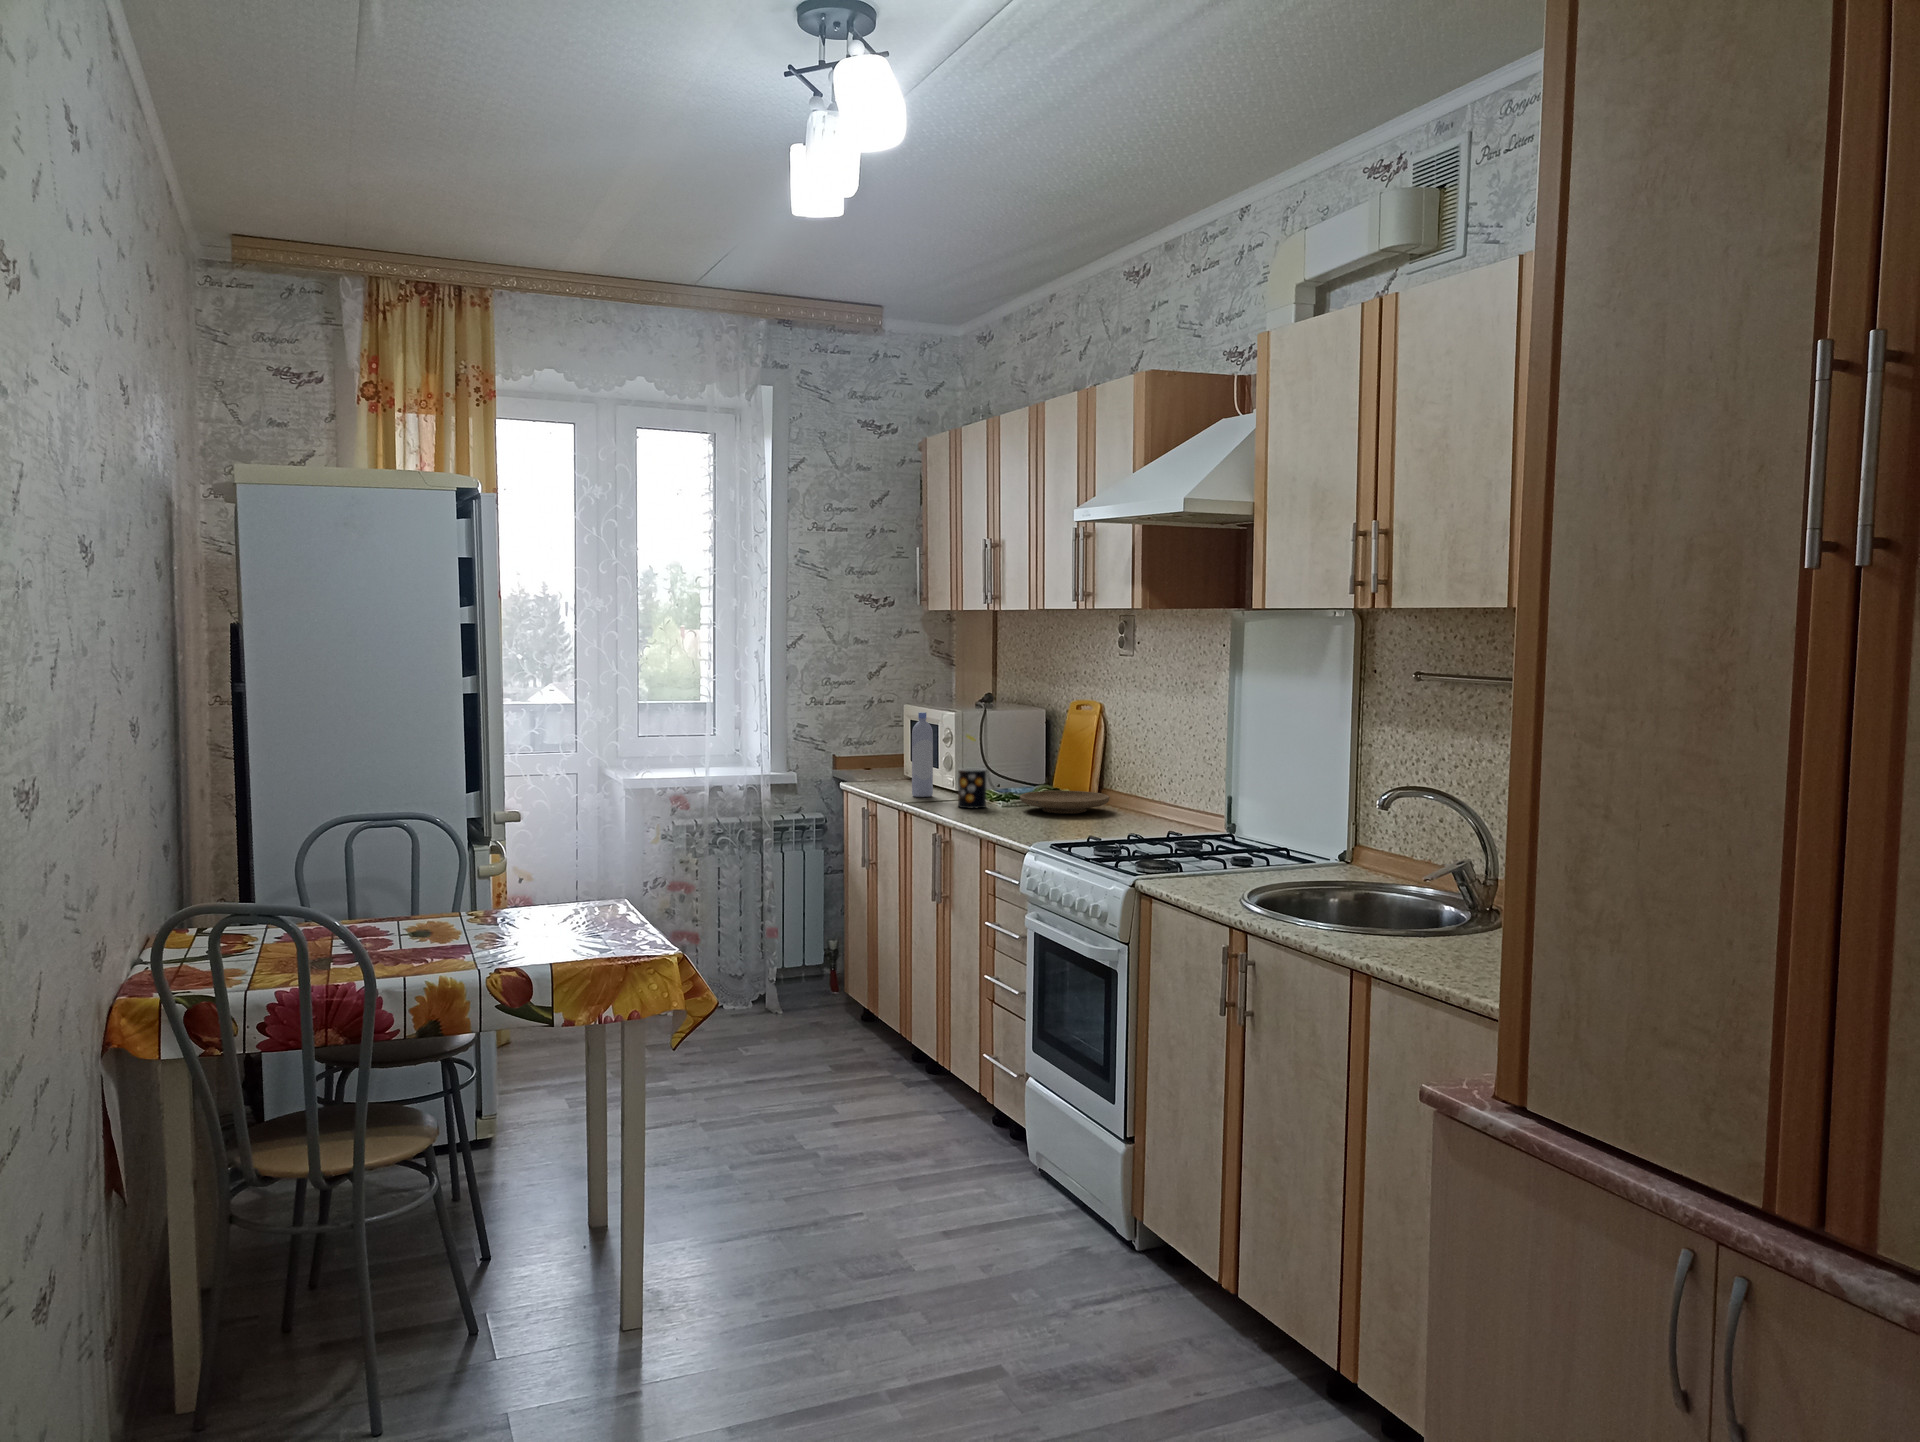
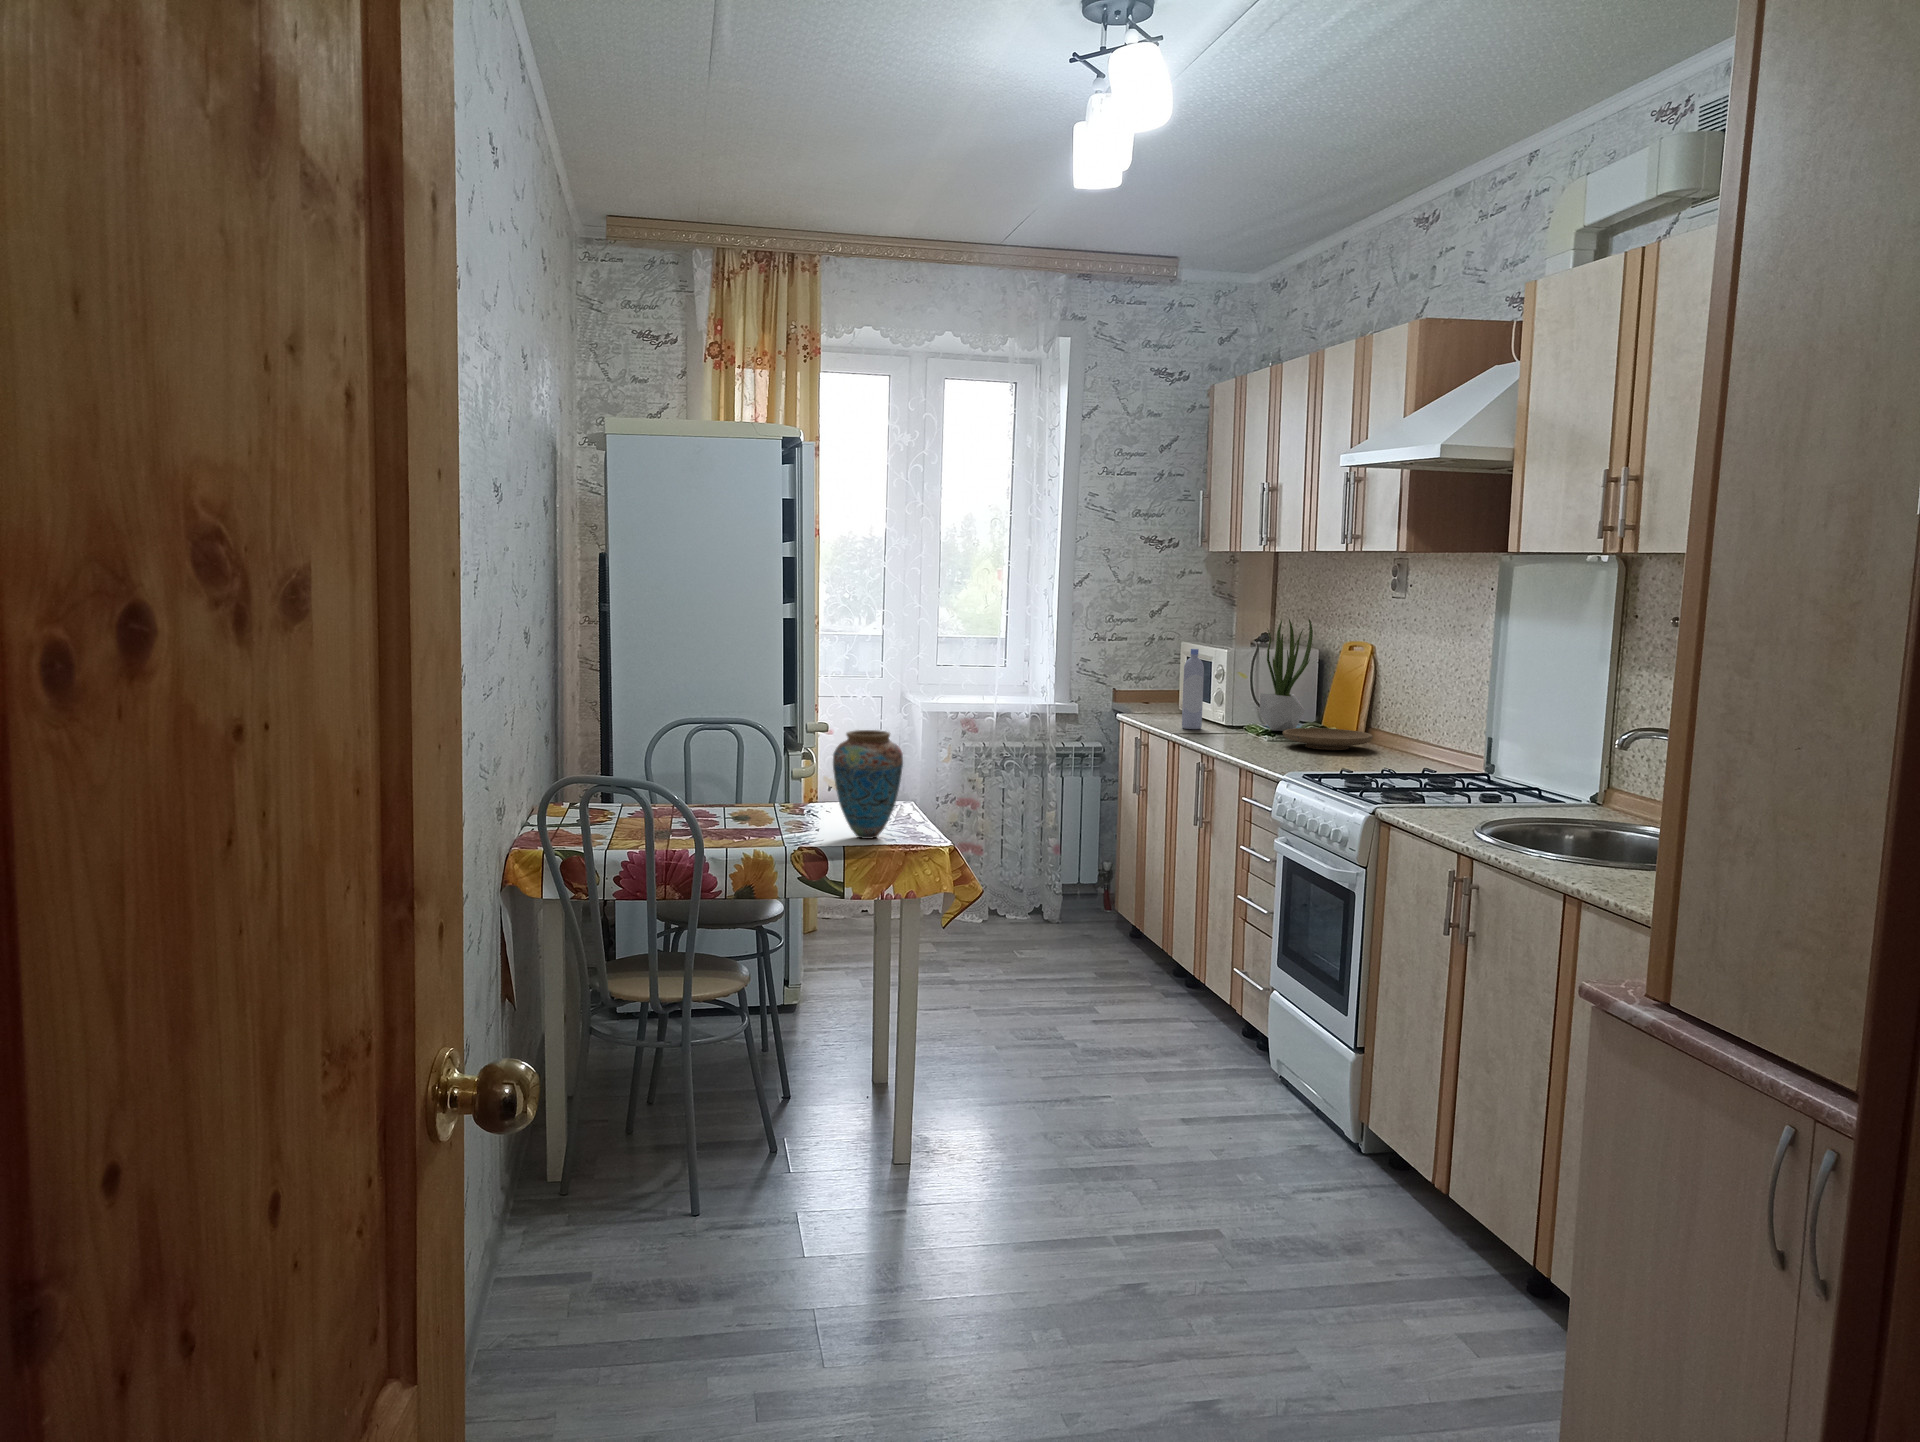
potted plant: none [990,676,1040,794] -> present [1259,619,1313,731]
mug: present [958,768,986,808] -> none [1223,703,1252,741]
vase: none [535,823,621,952] -> present [833,730,903,839]

